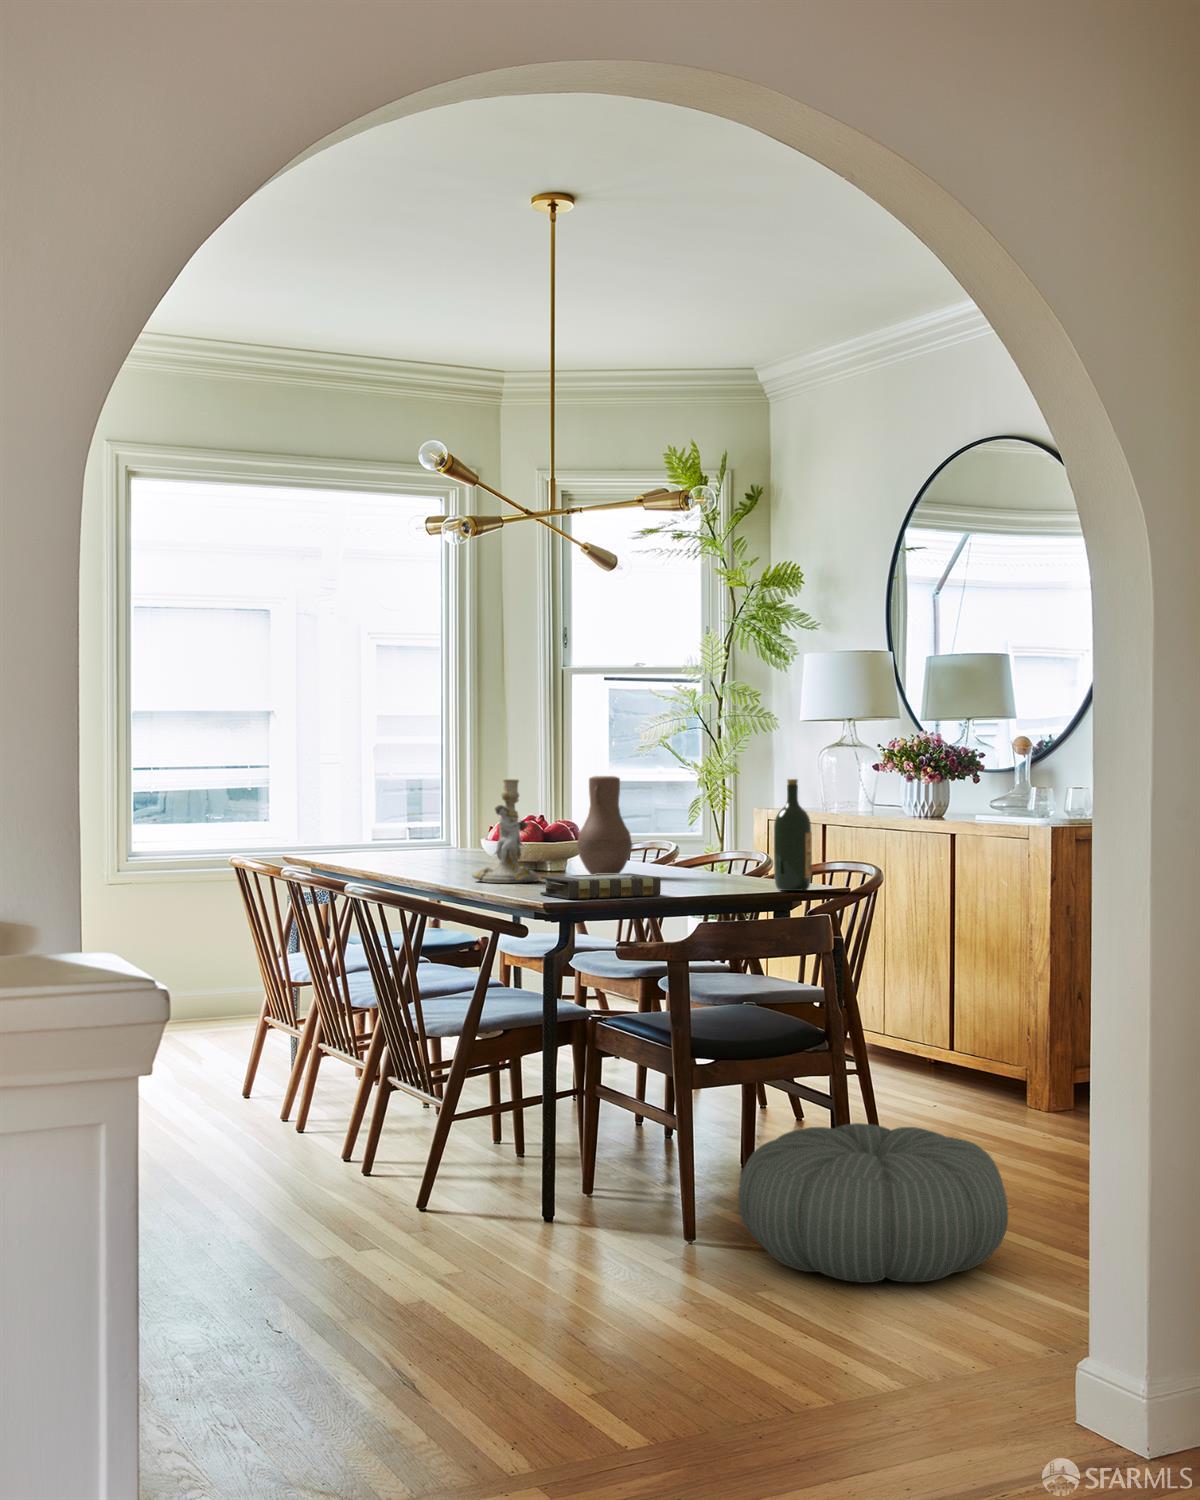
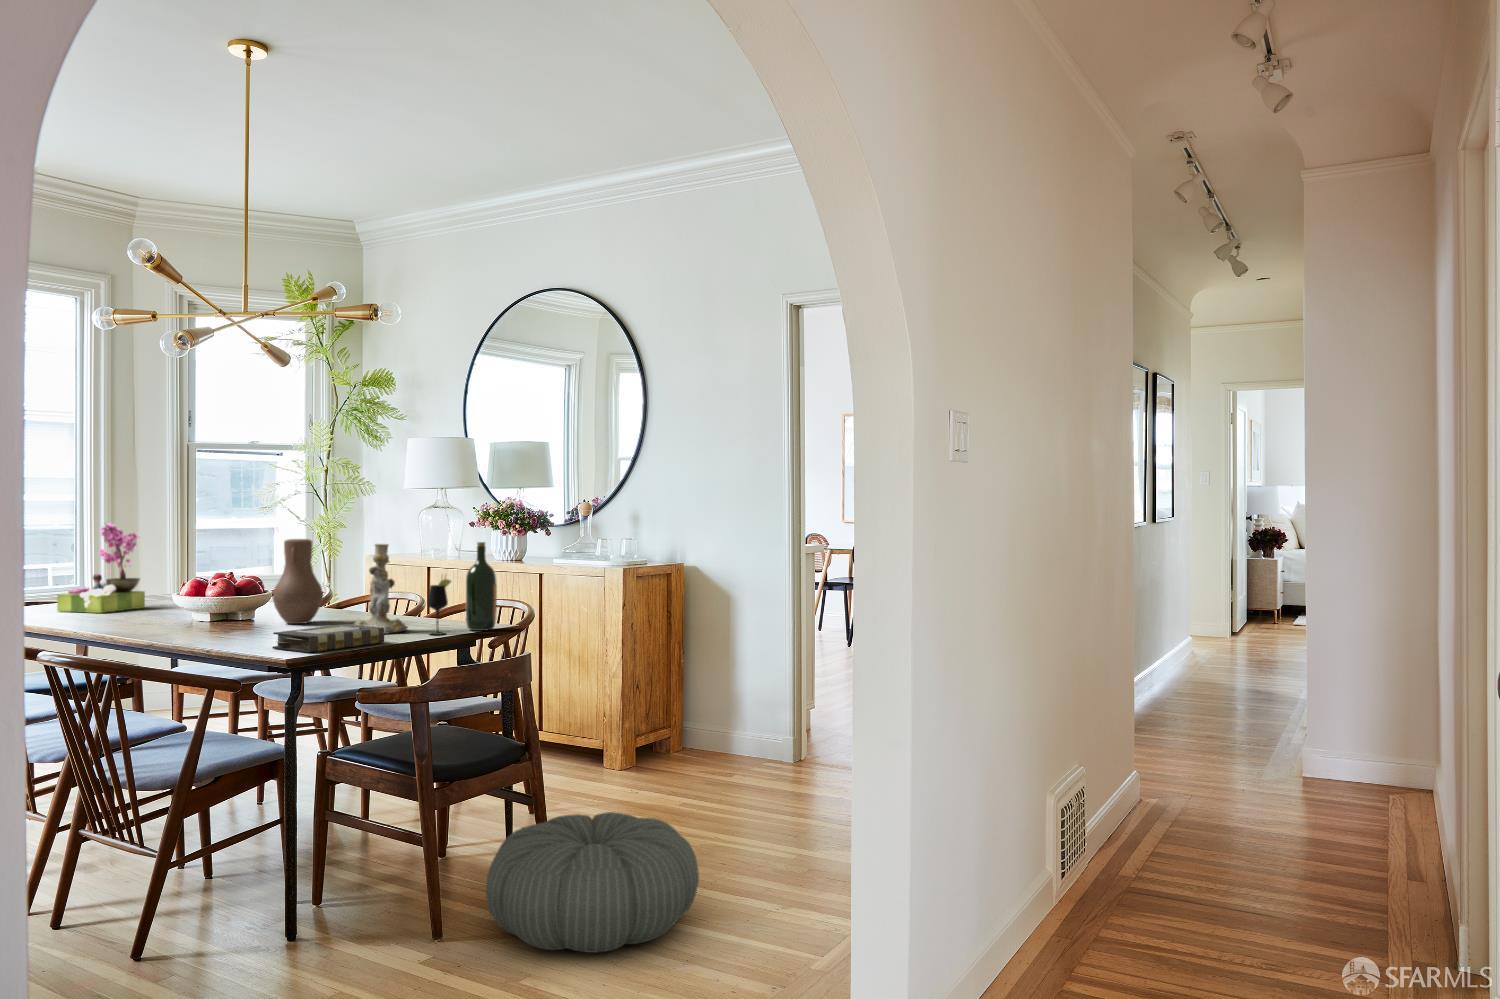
flower arrangement: none [392,759,476,861] -> present [57,523,145,613]
candlestick: present [472,779,539,883] -> present [355,544,408,634]
wine glass: none [722,817,751,892] -> present [427,578,451,635]

